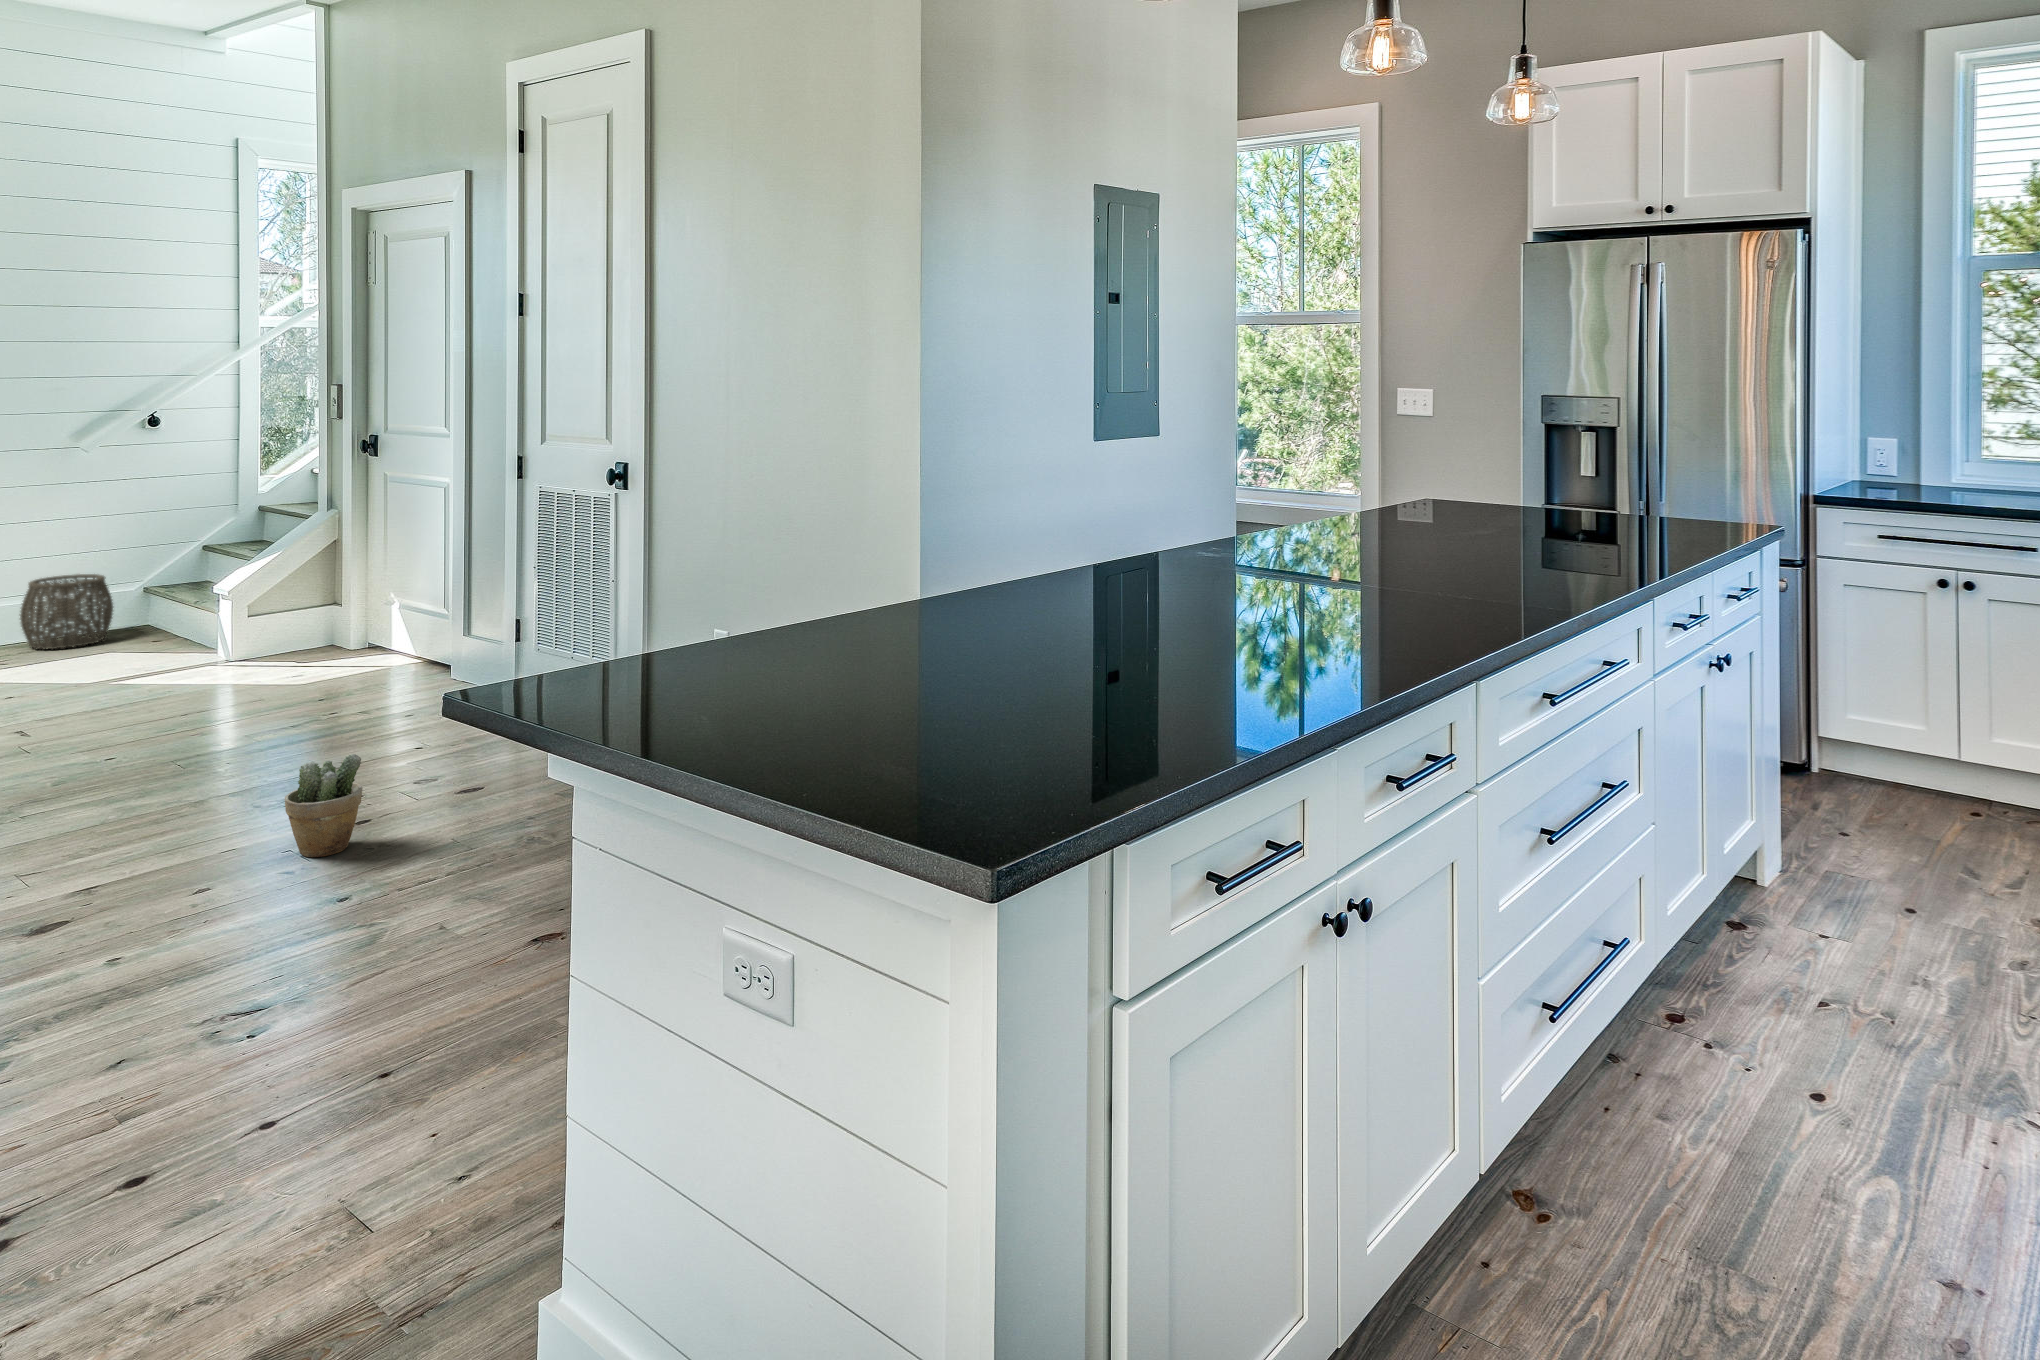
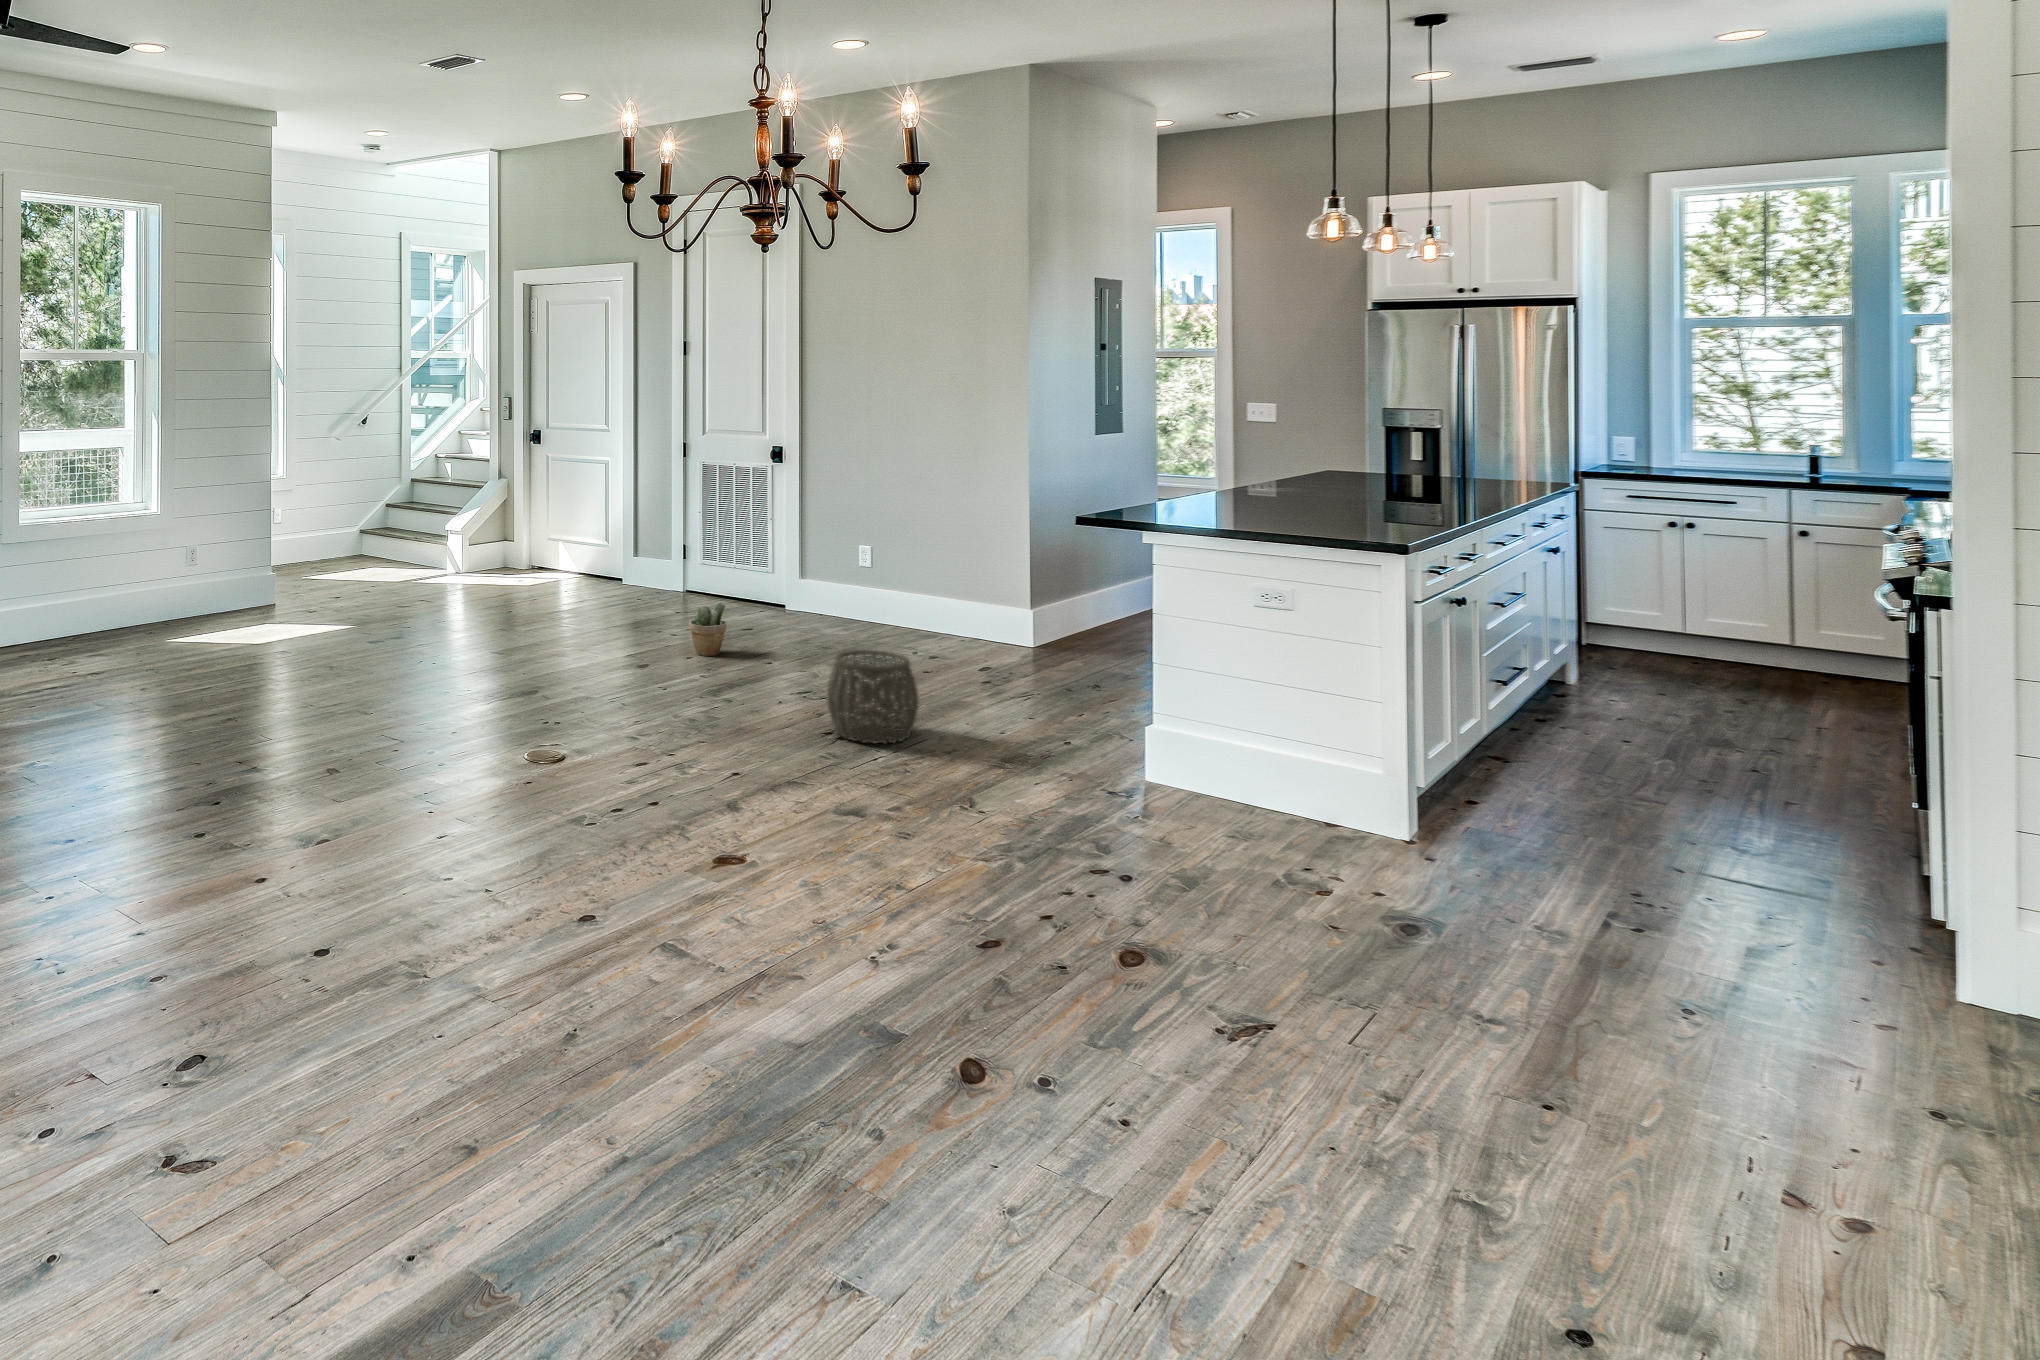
woven basket: present [20,574,113,650] -> present [827,650,919,744]

